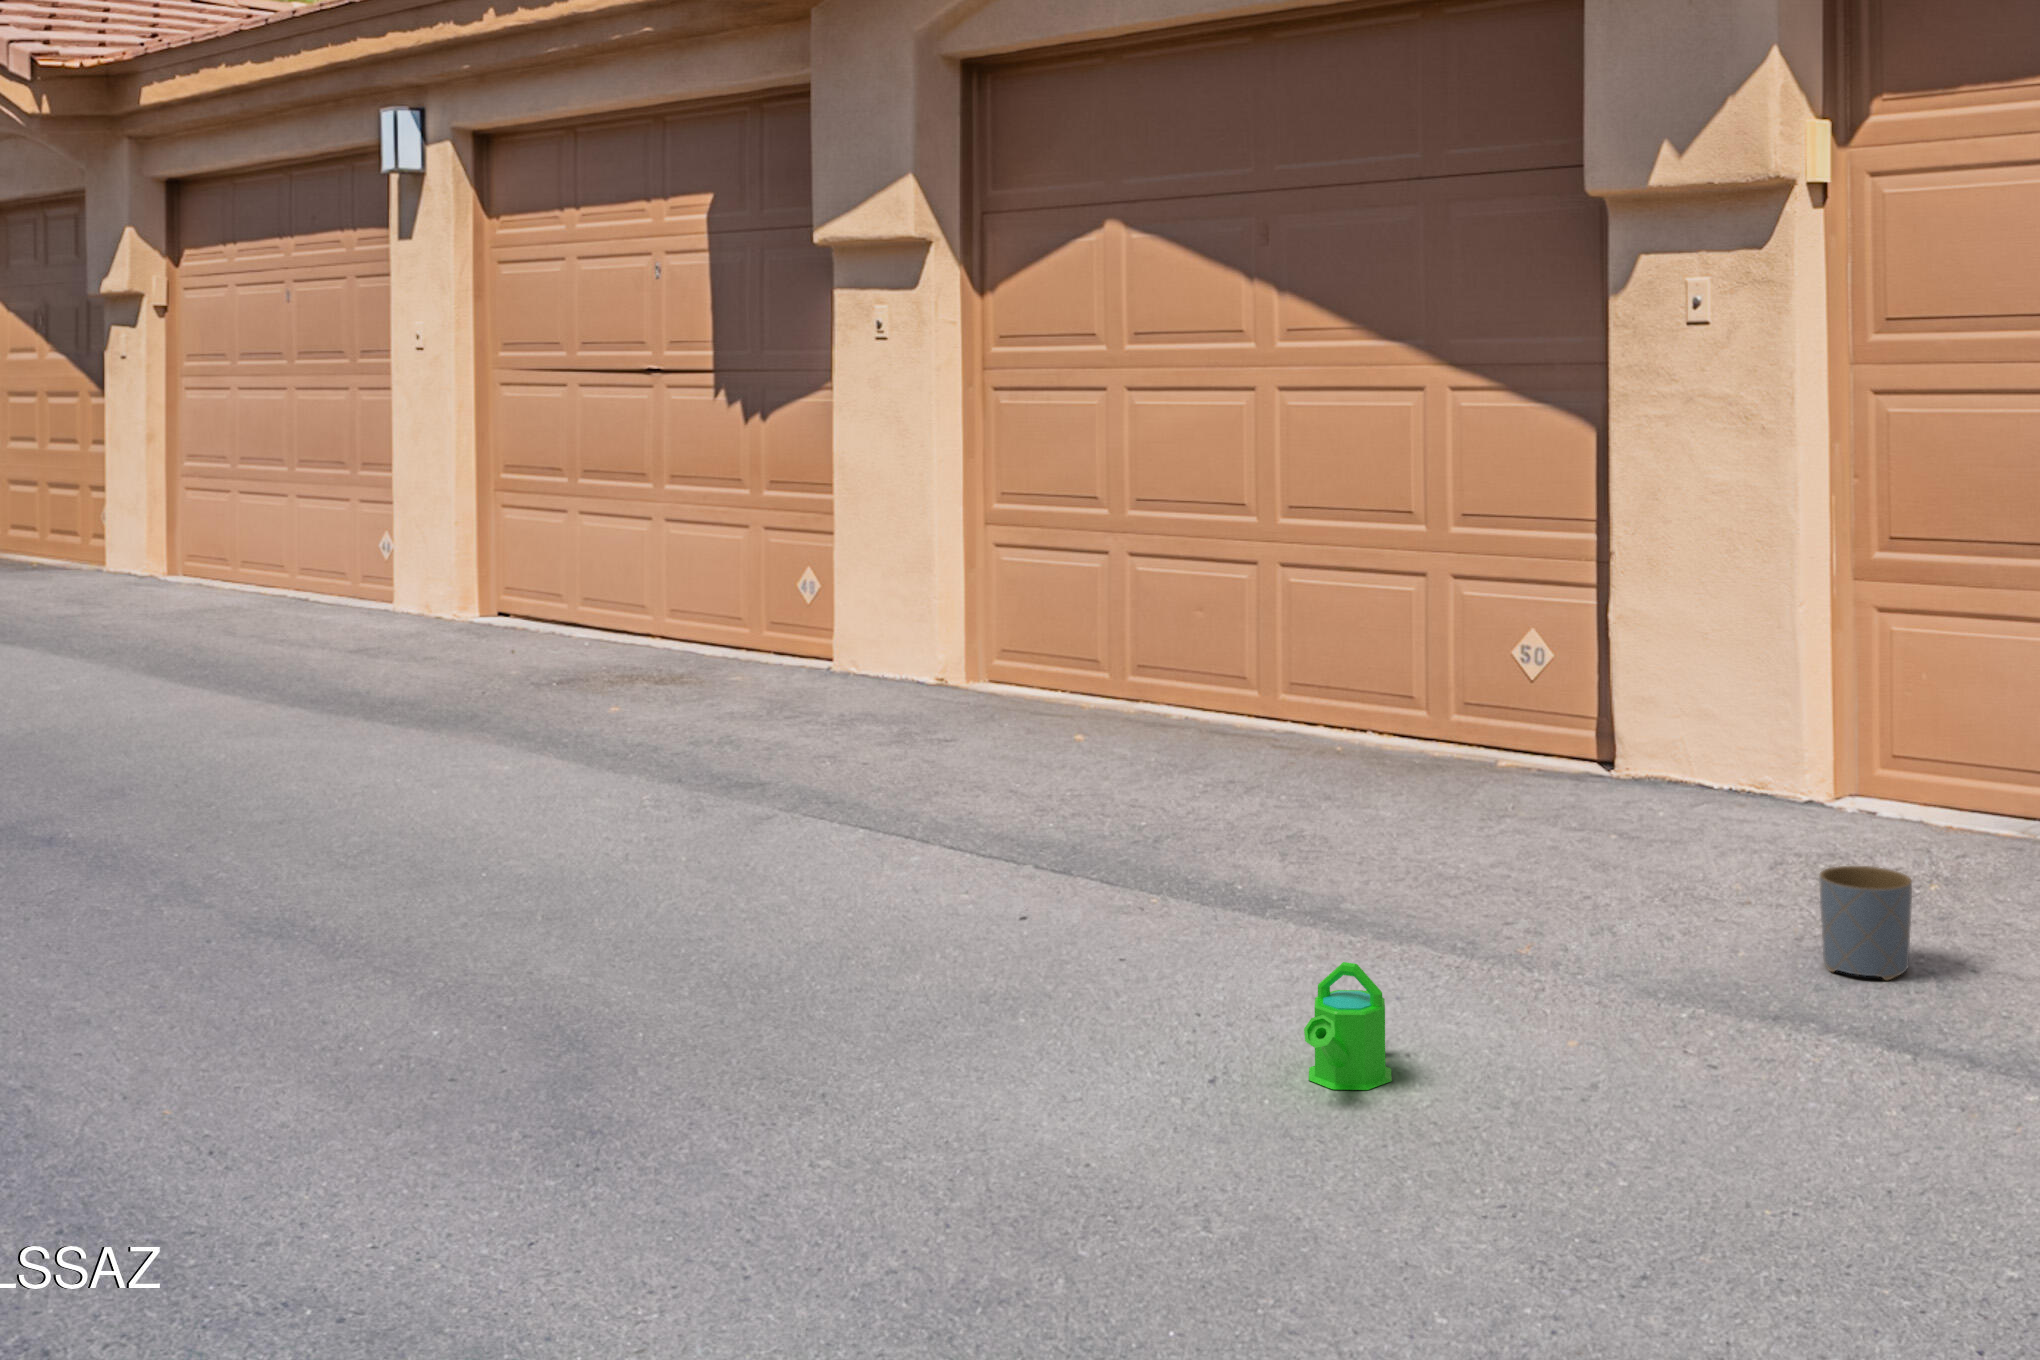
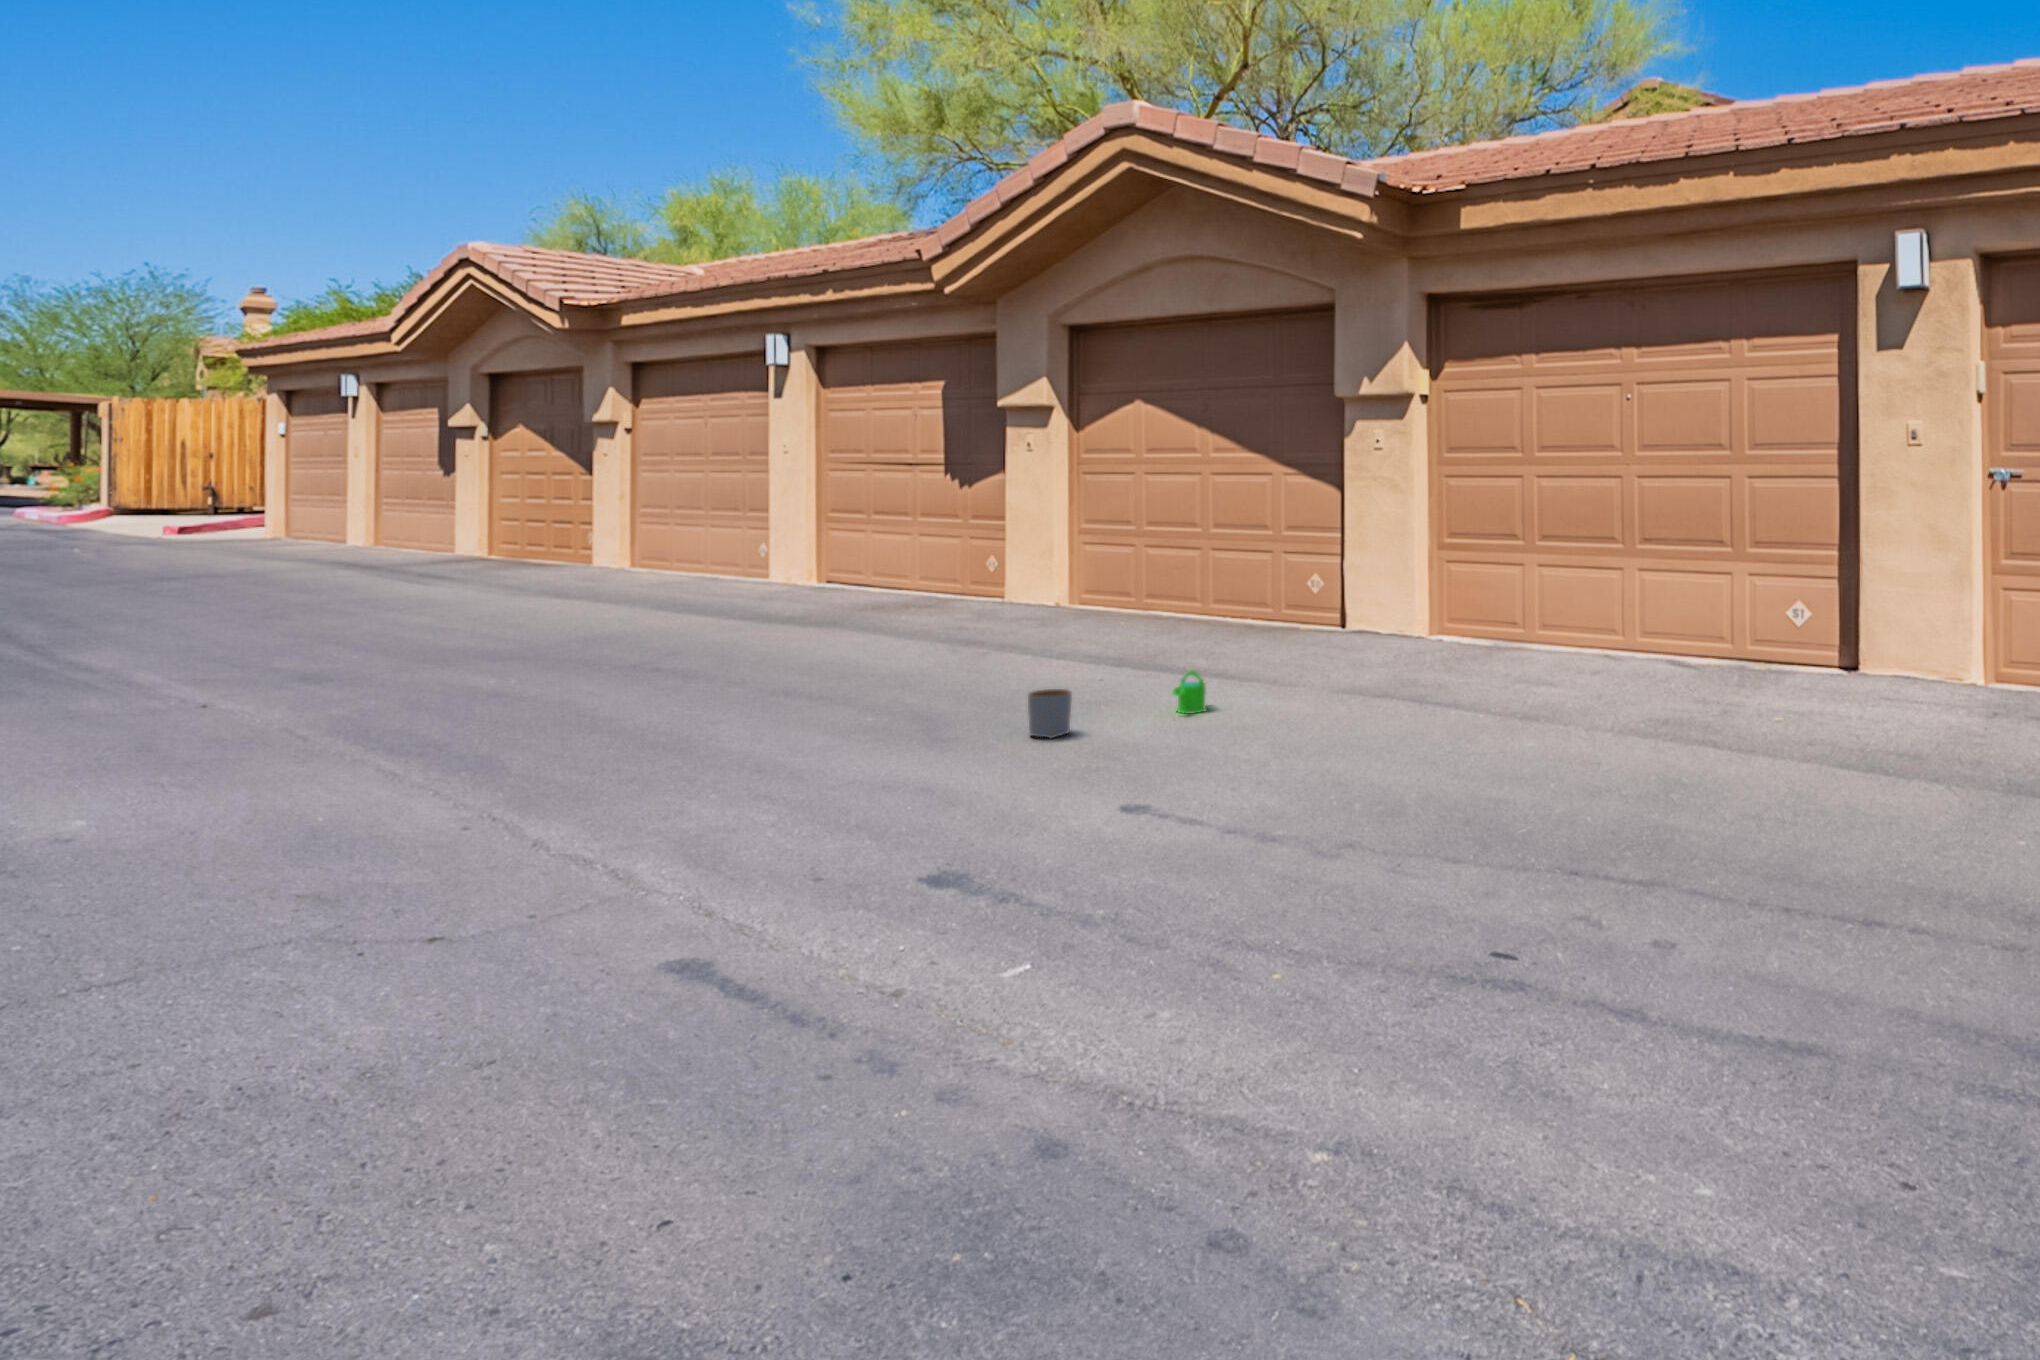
planter: present [1819,866,1912,980] -> present [1028,689,1072,739]

